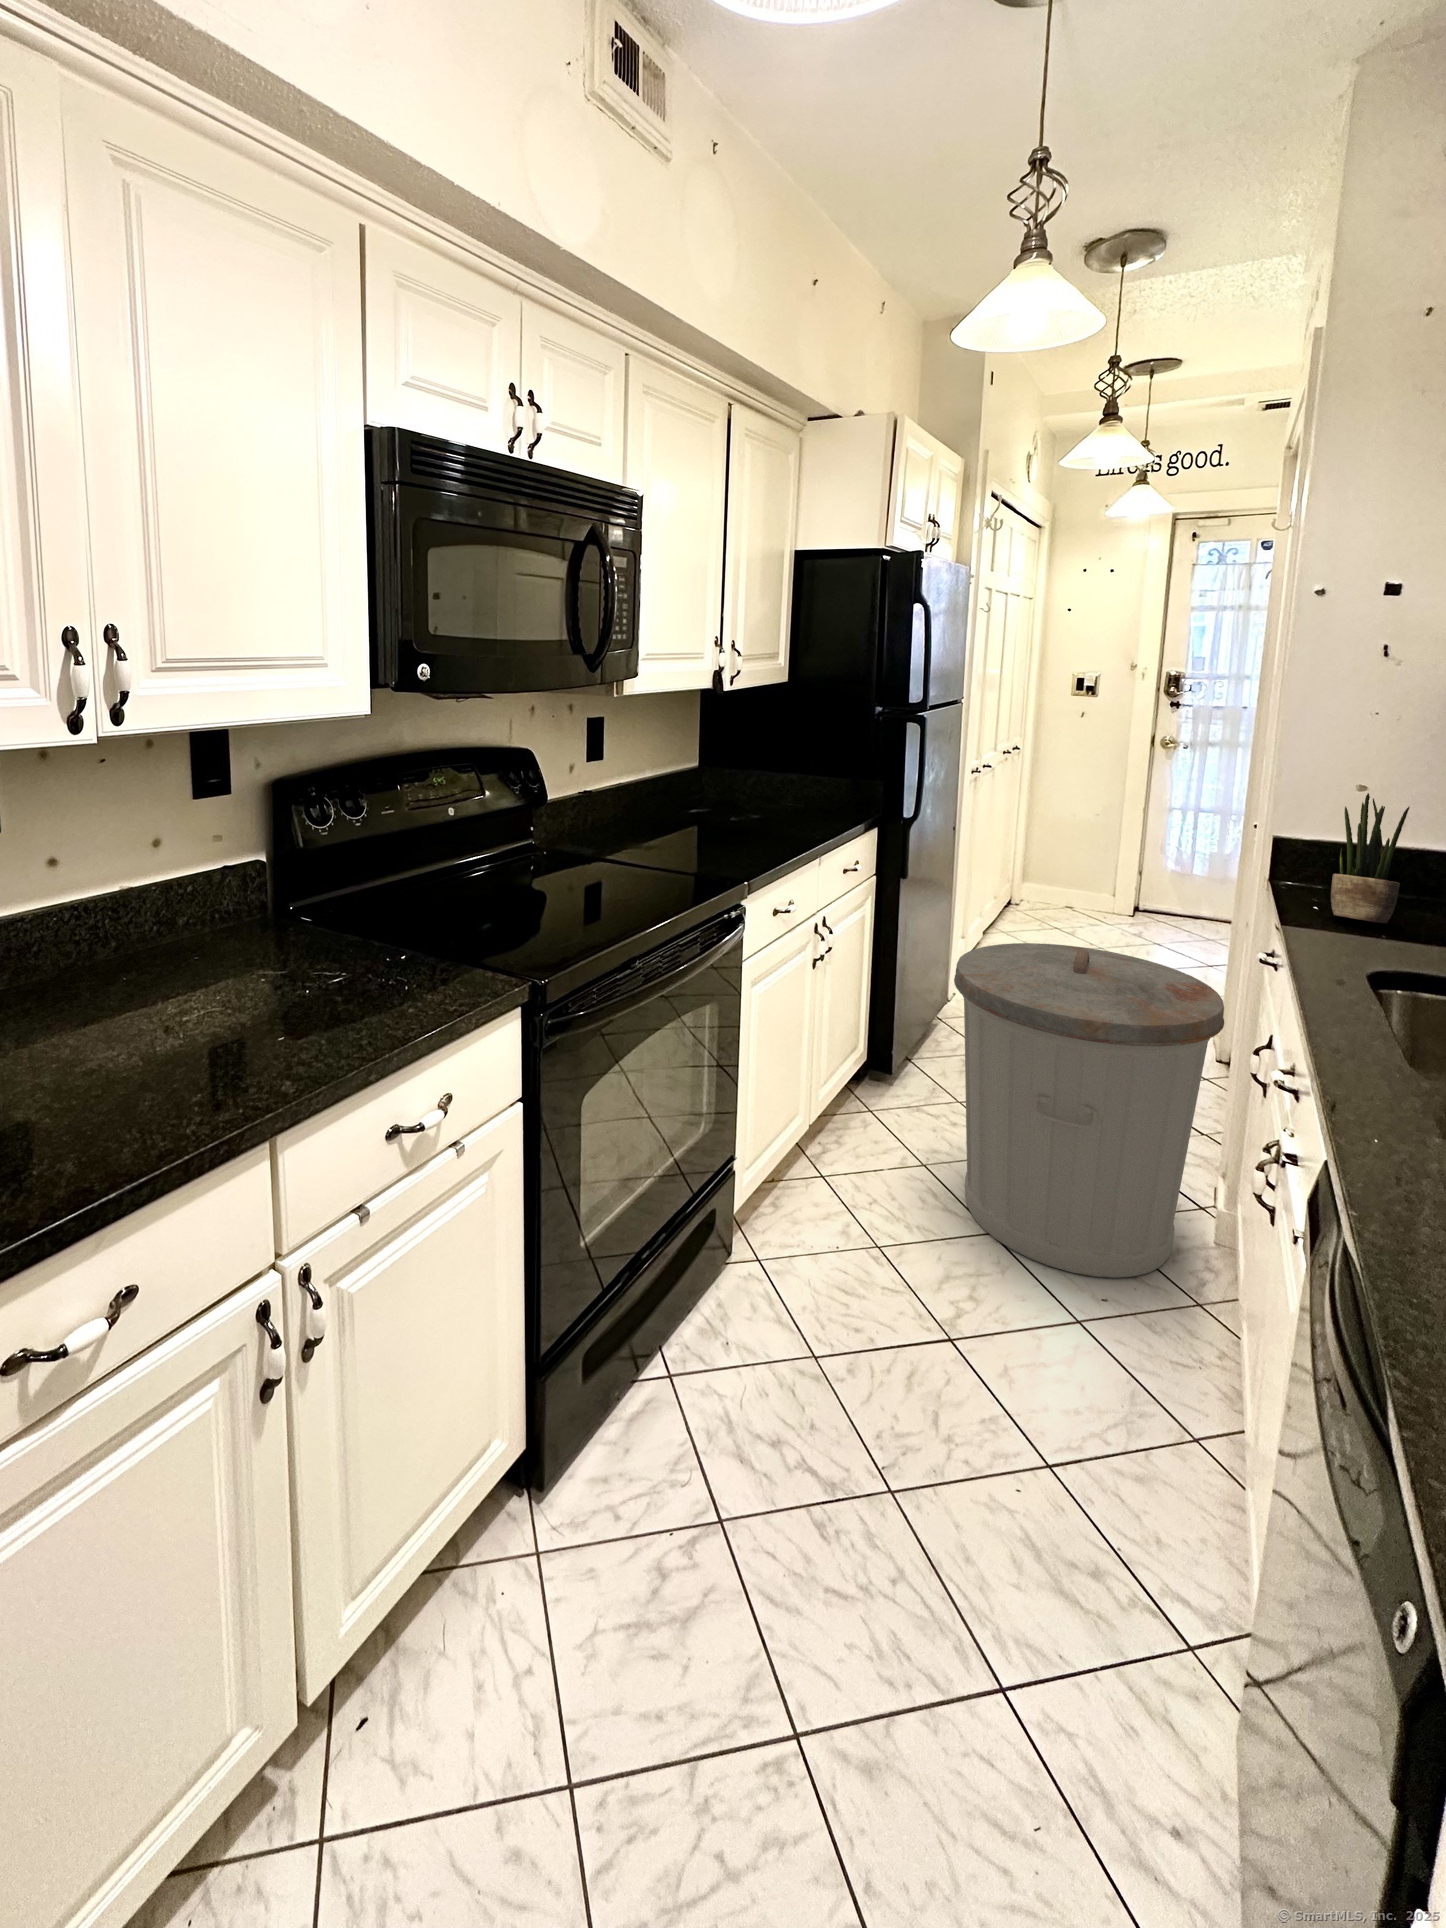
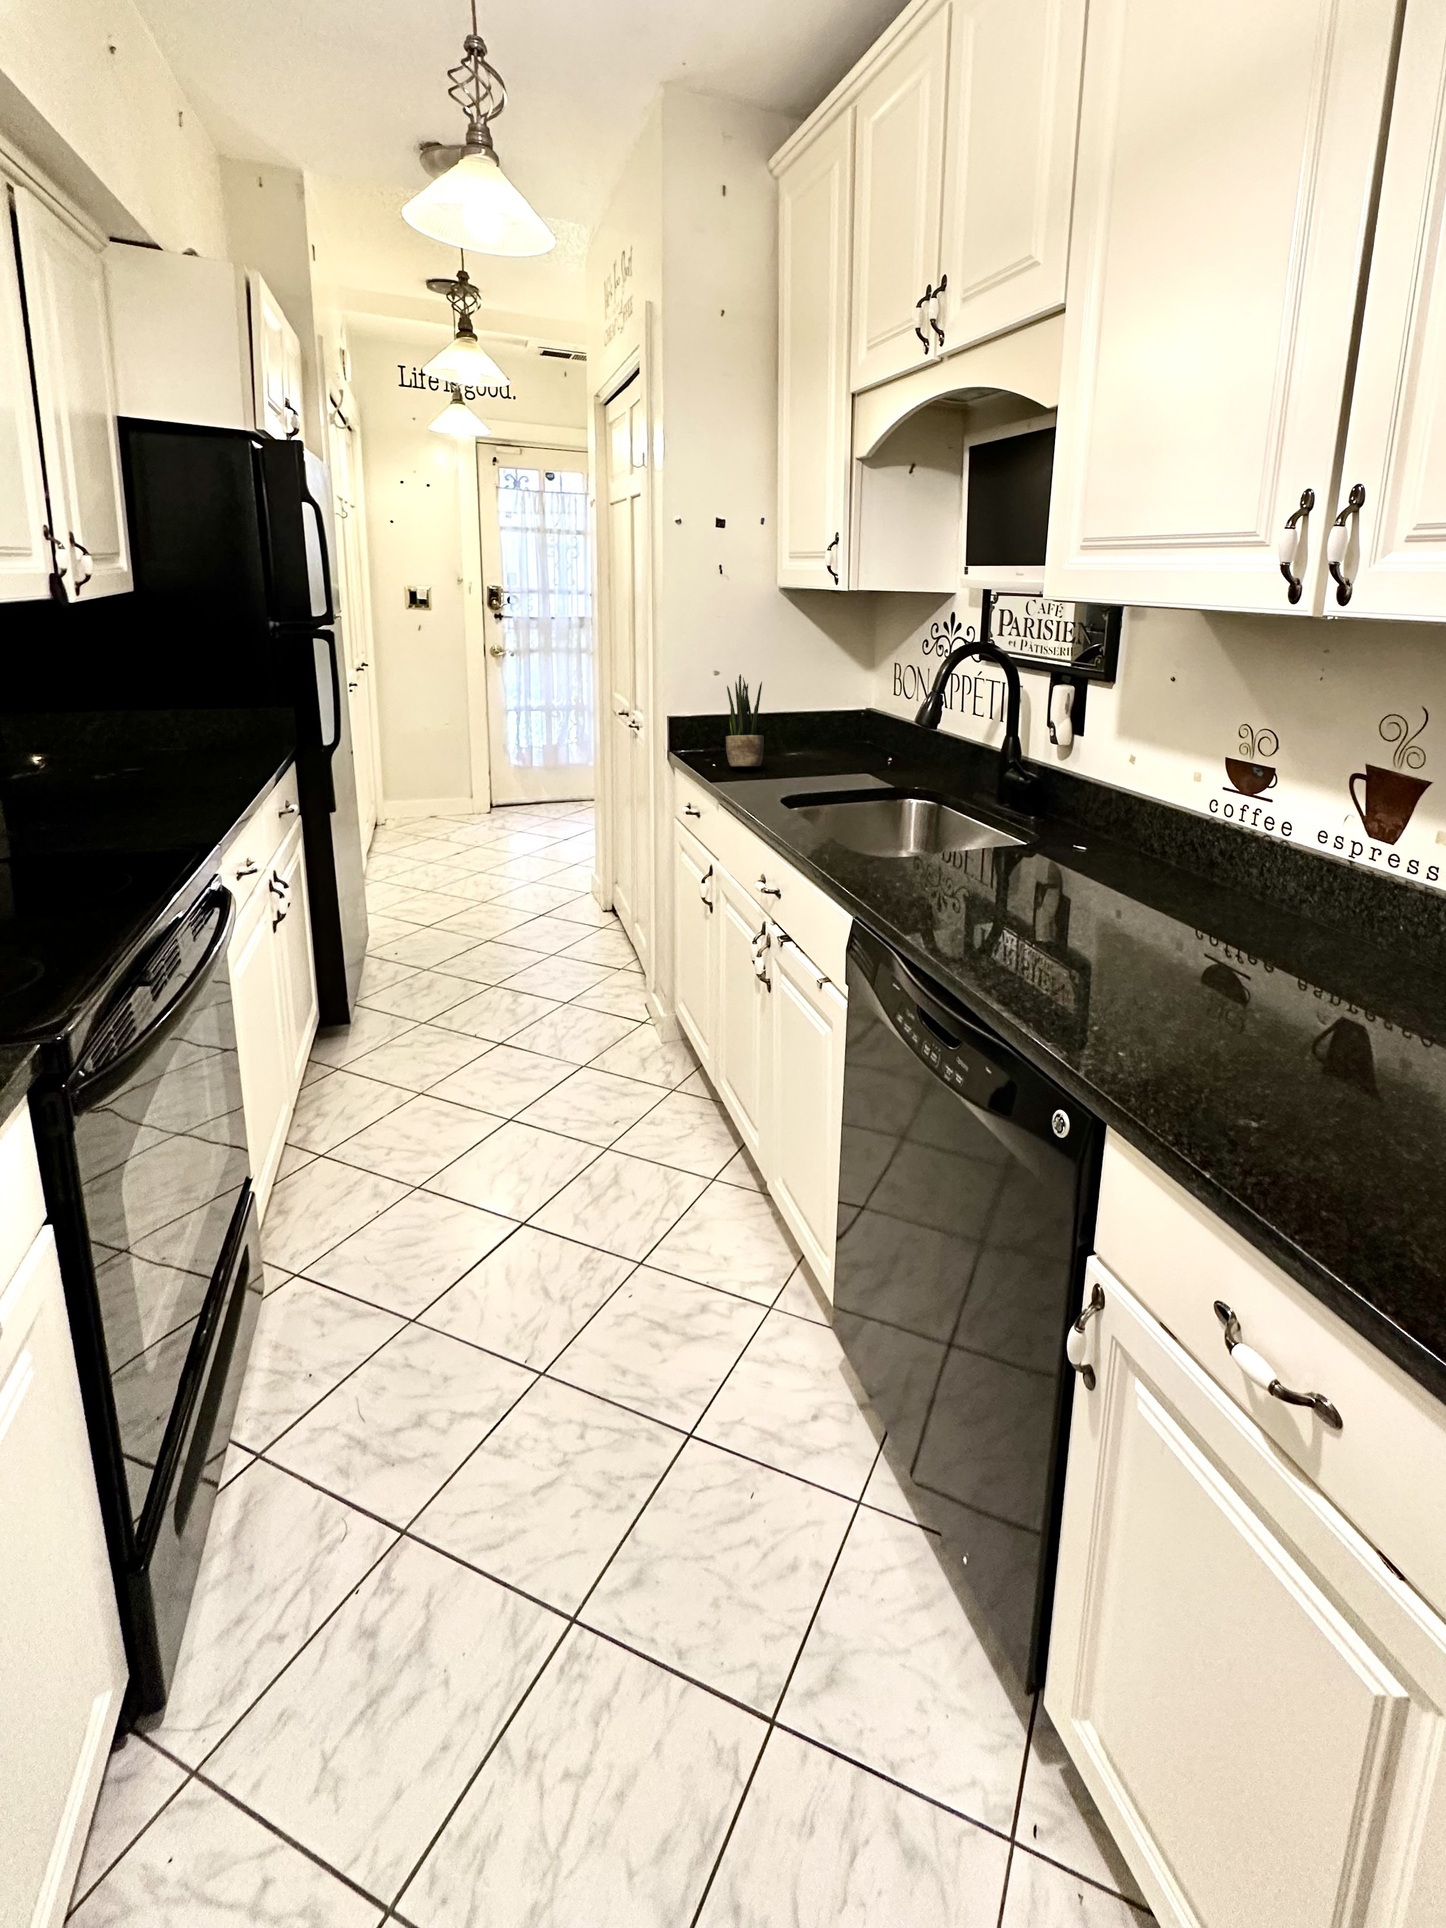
trash can: present [954,943,1224,1278] -> none [434,835,659,1119]

